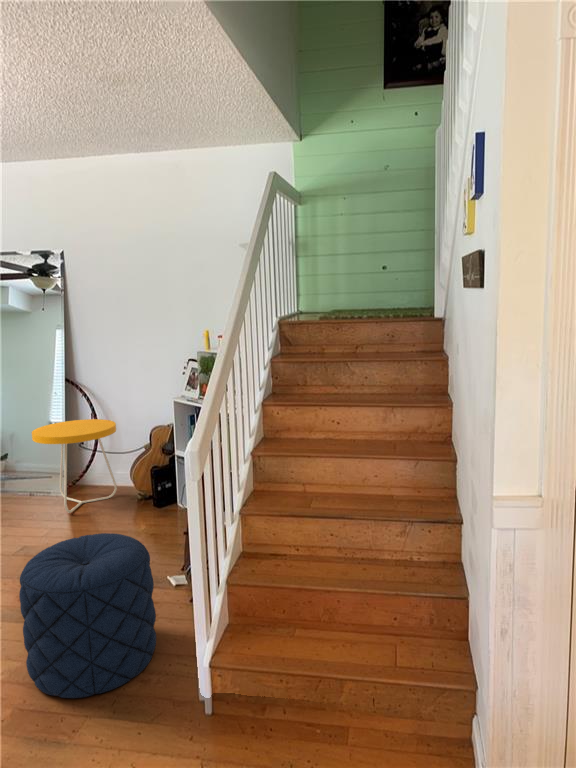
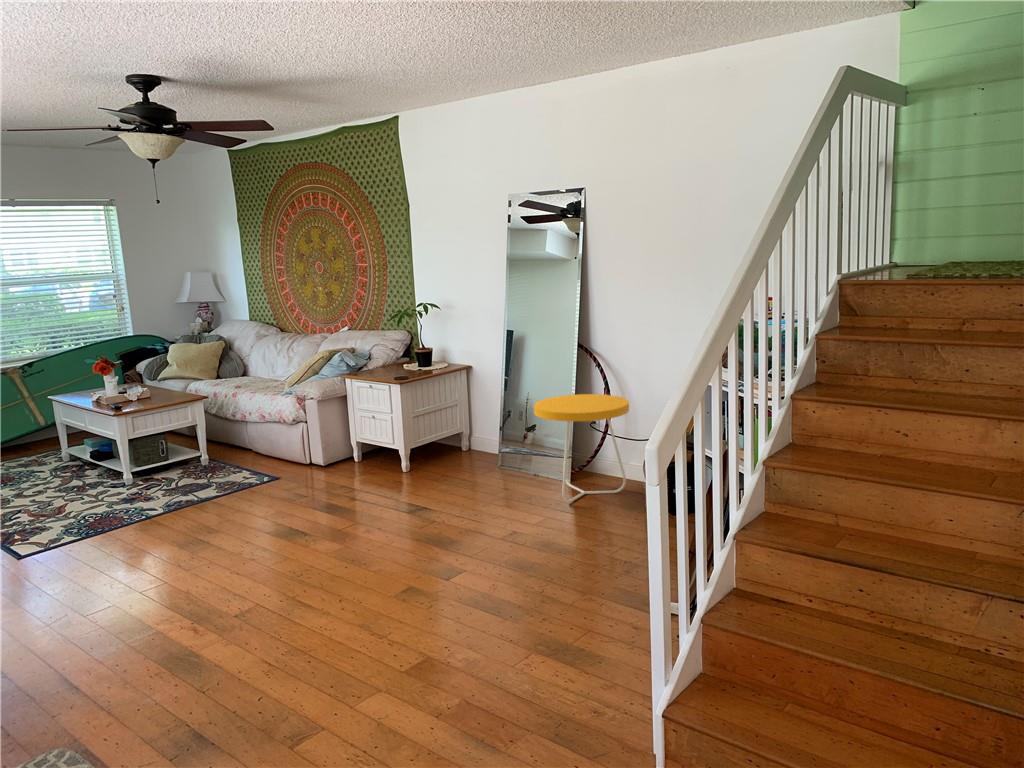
pouf: present [19,533,156,698] -> none [474,530,620,710]

